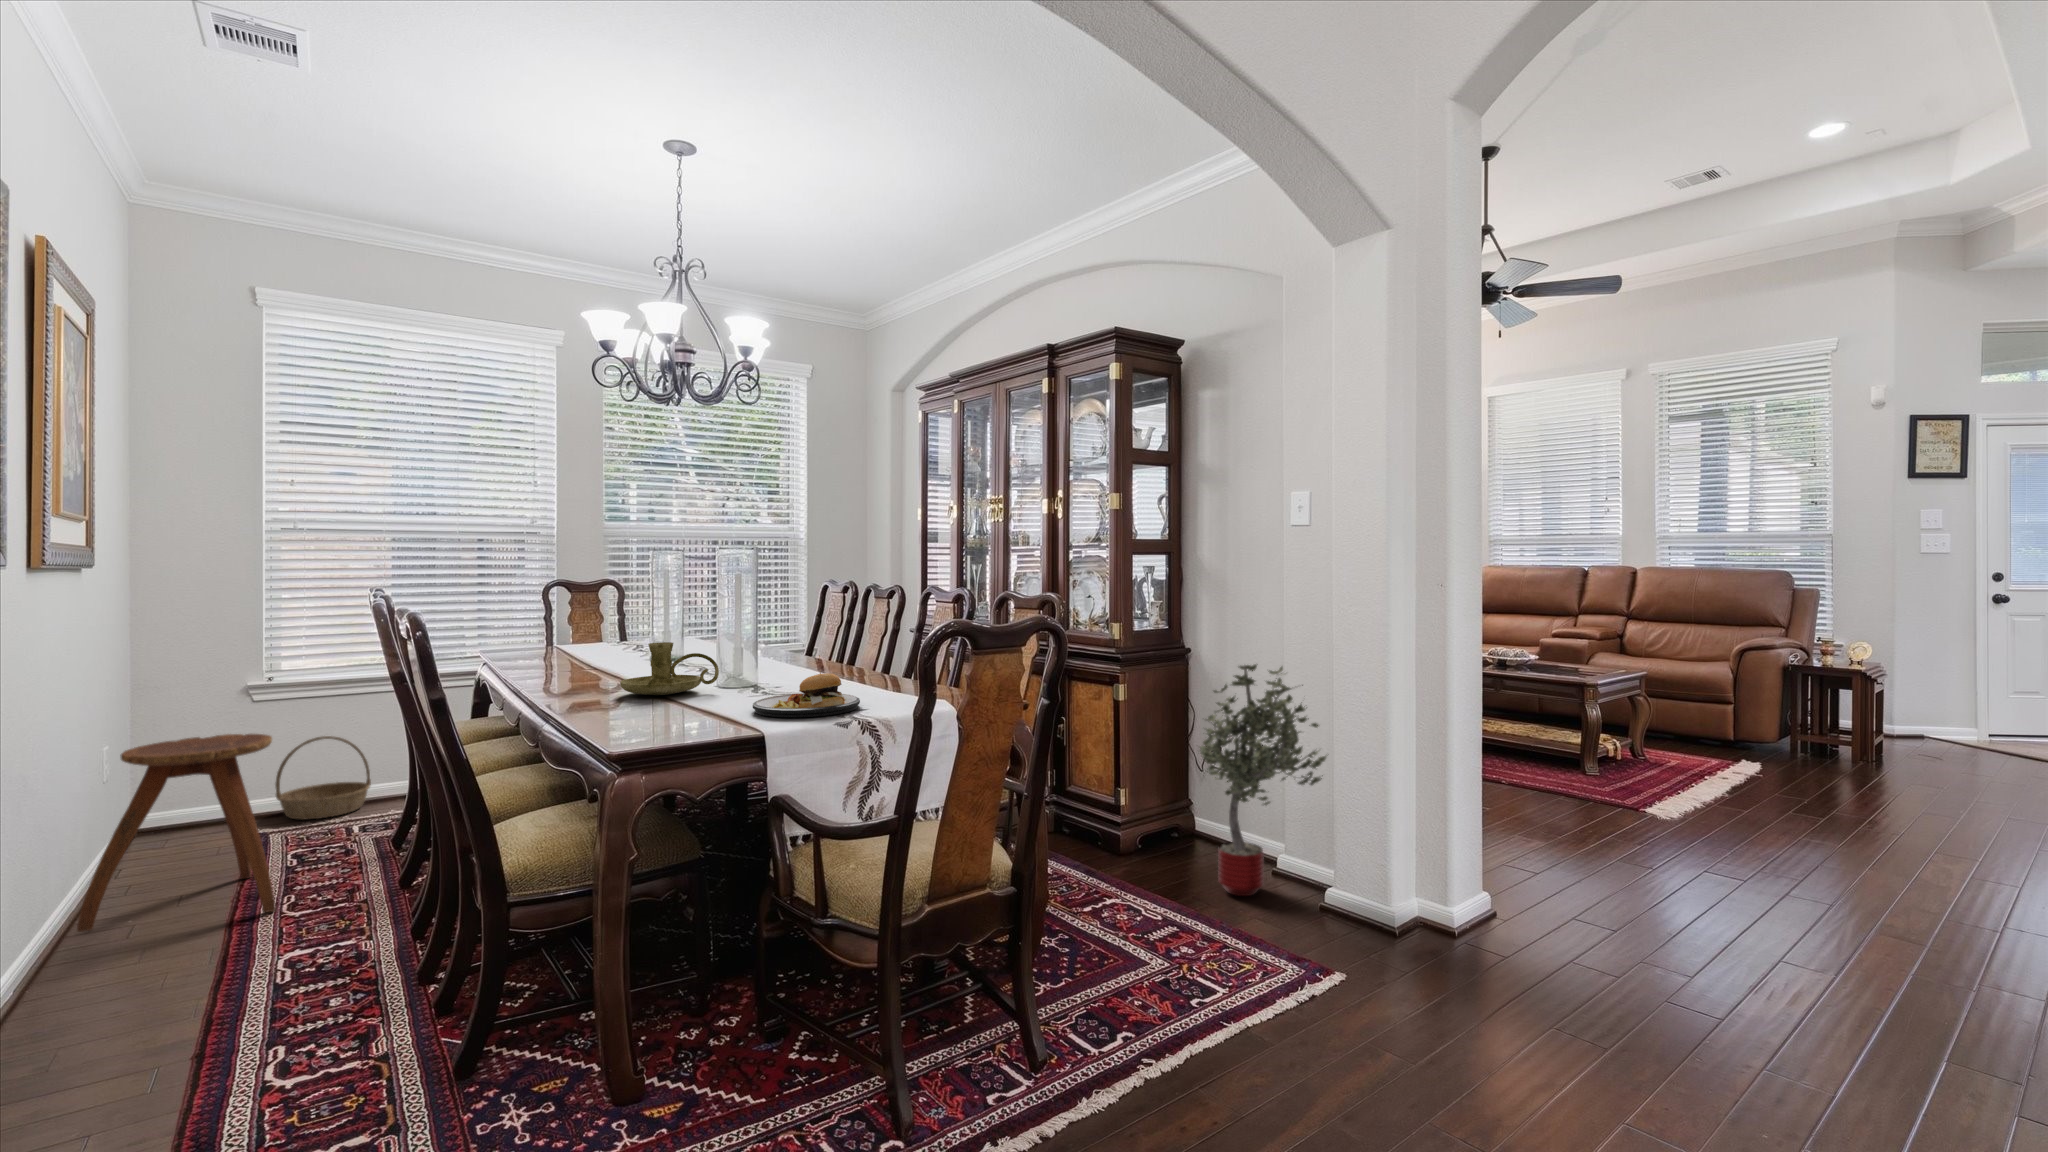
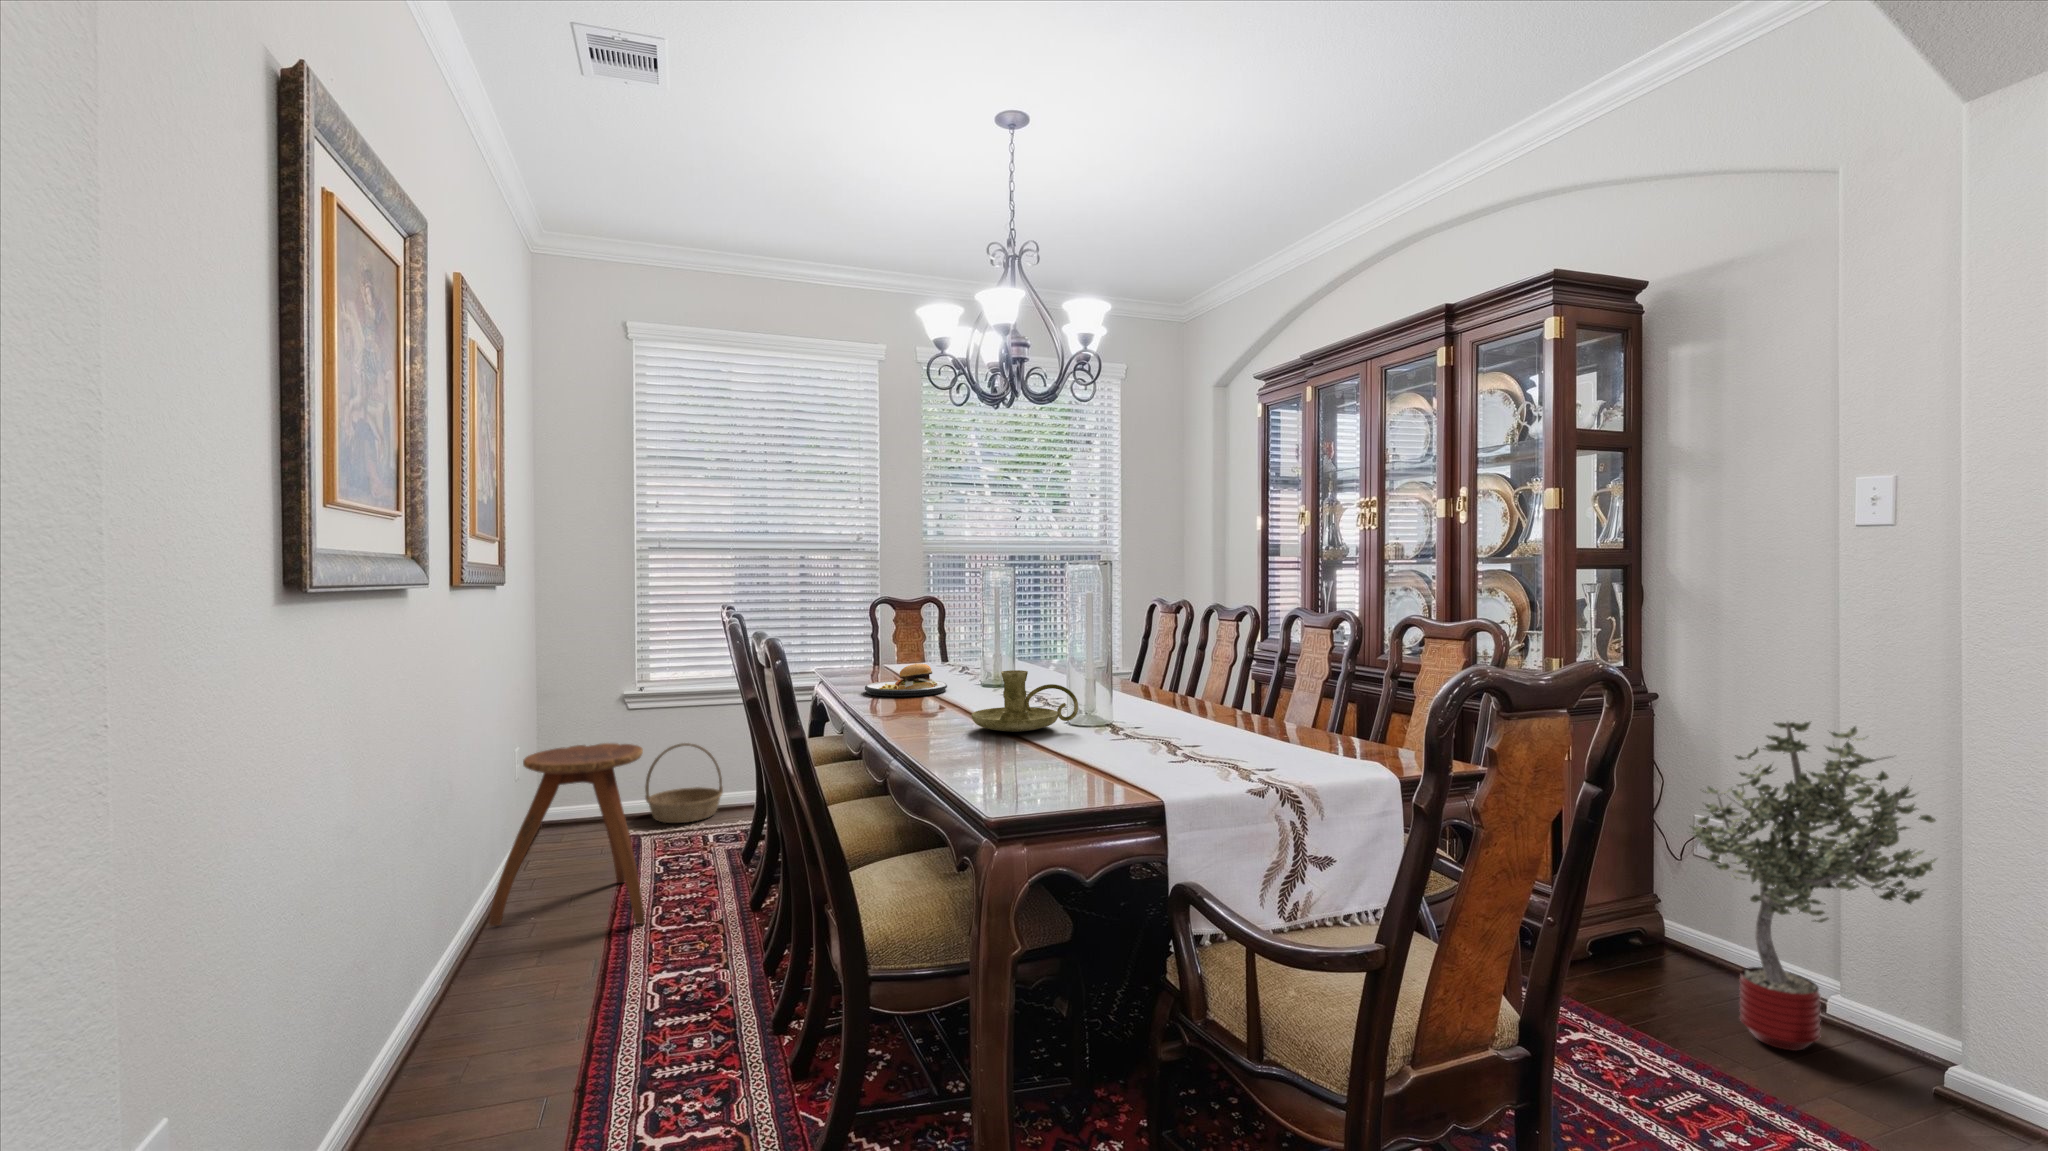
plate: present [753,655,860,717] -> present [865,663,947,696]

